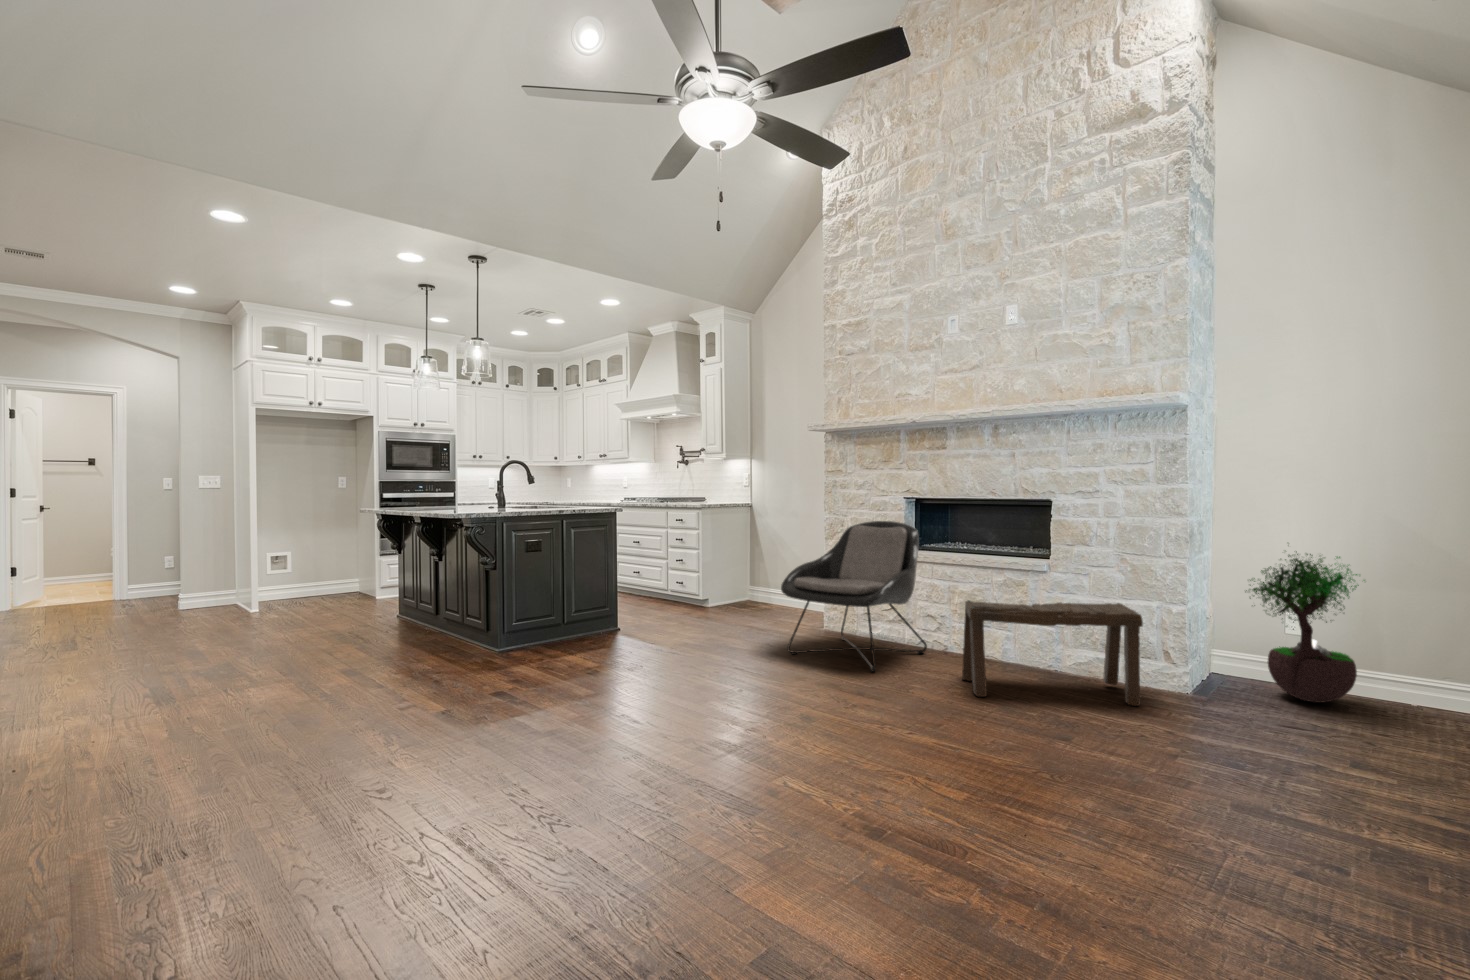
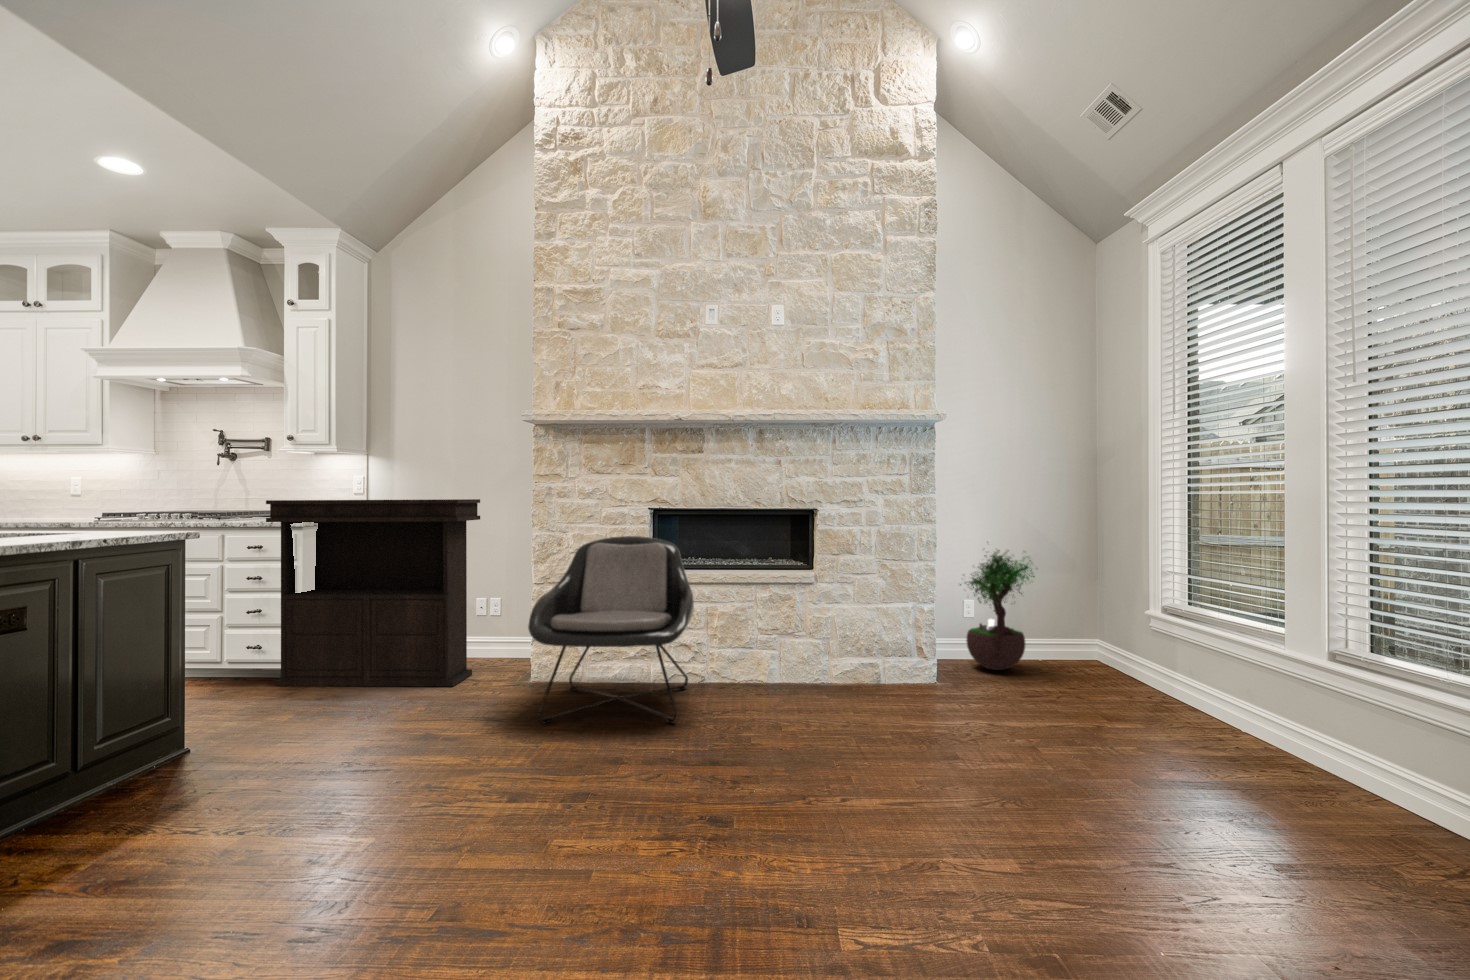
console table: none [681,490,800,625] -> present [266,499,480,686]
bench: present [962,600,1143,706] -> none [763,606,932,726]

